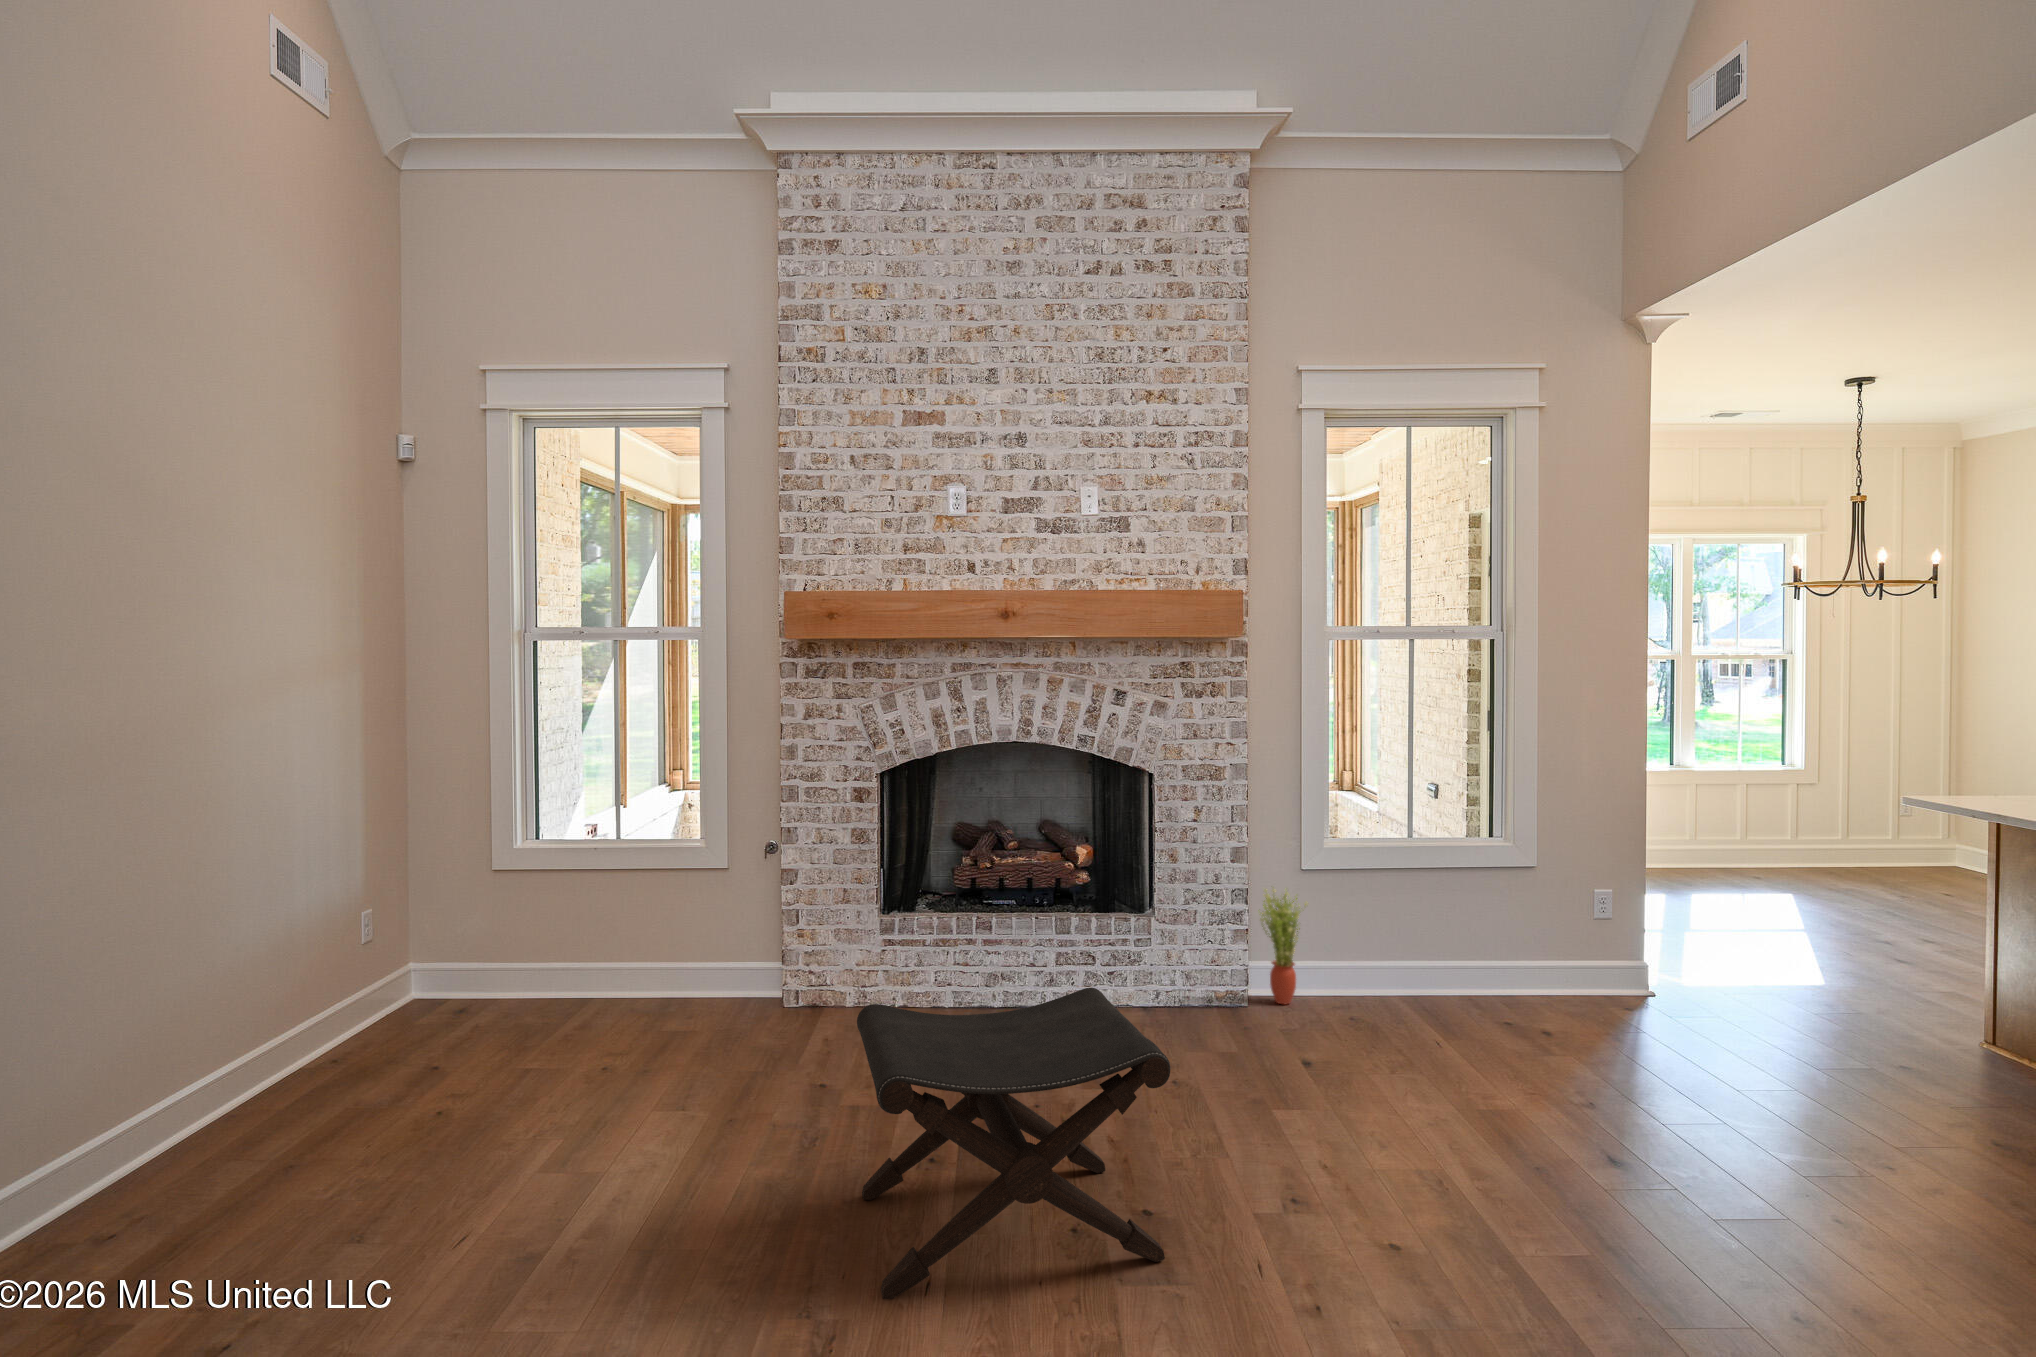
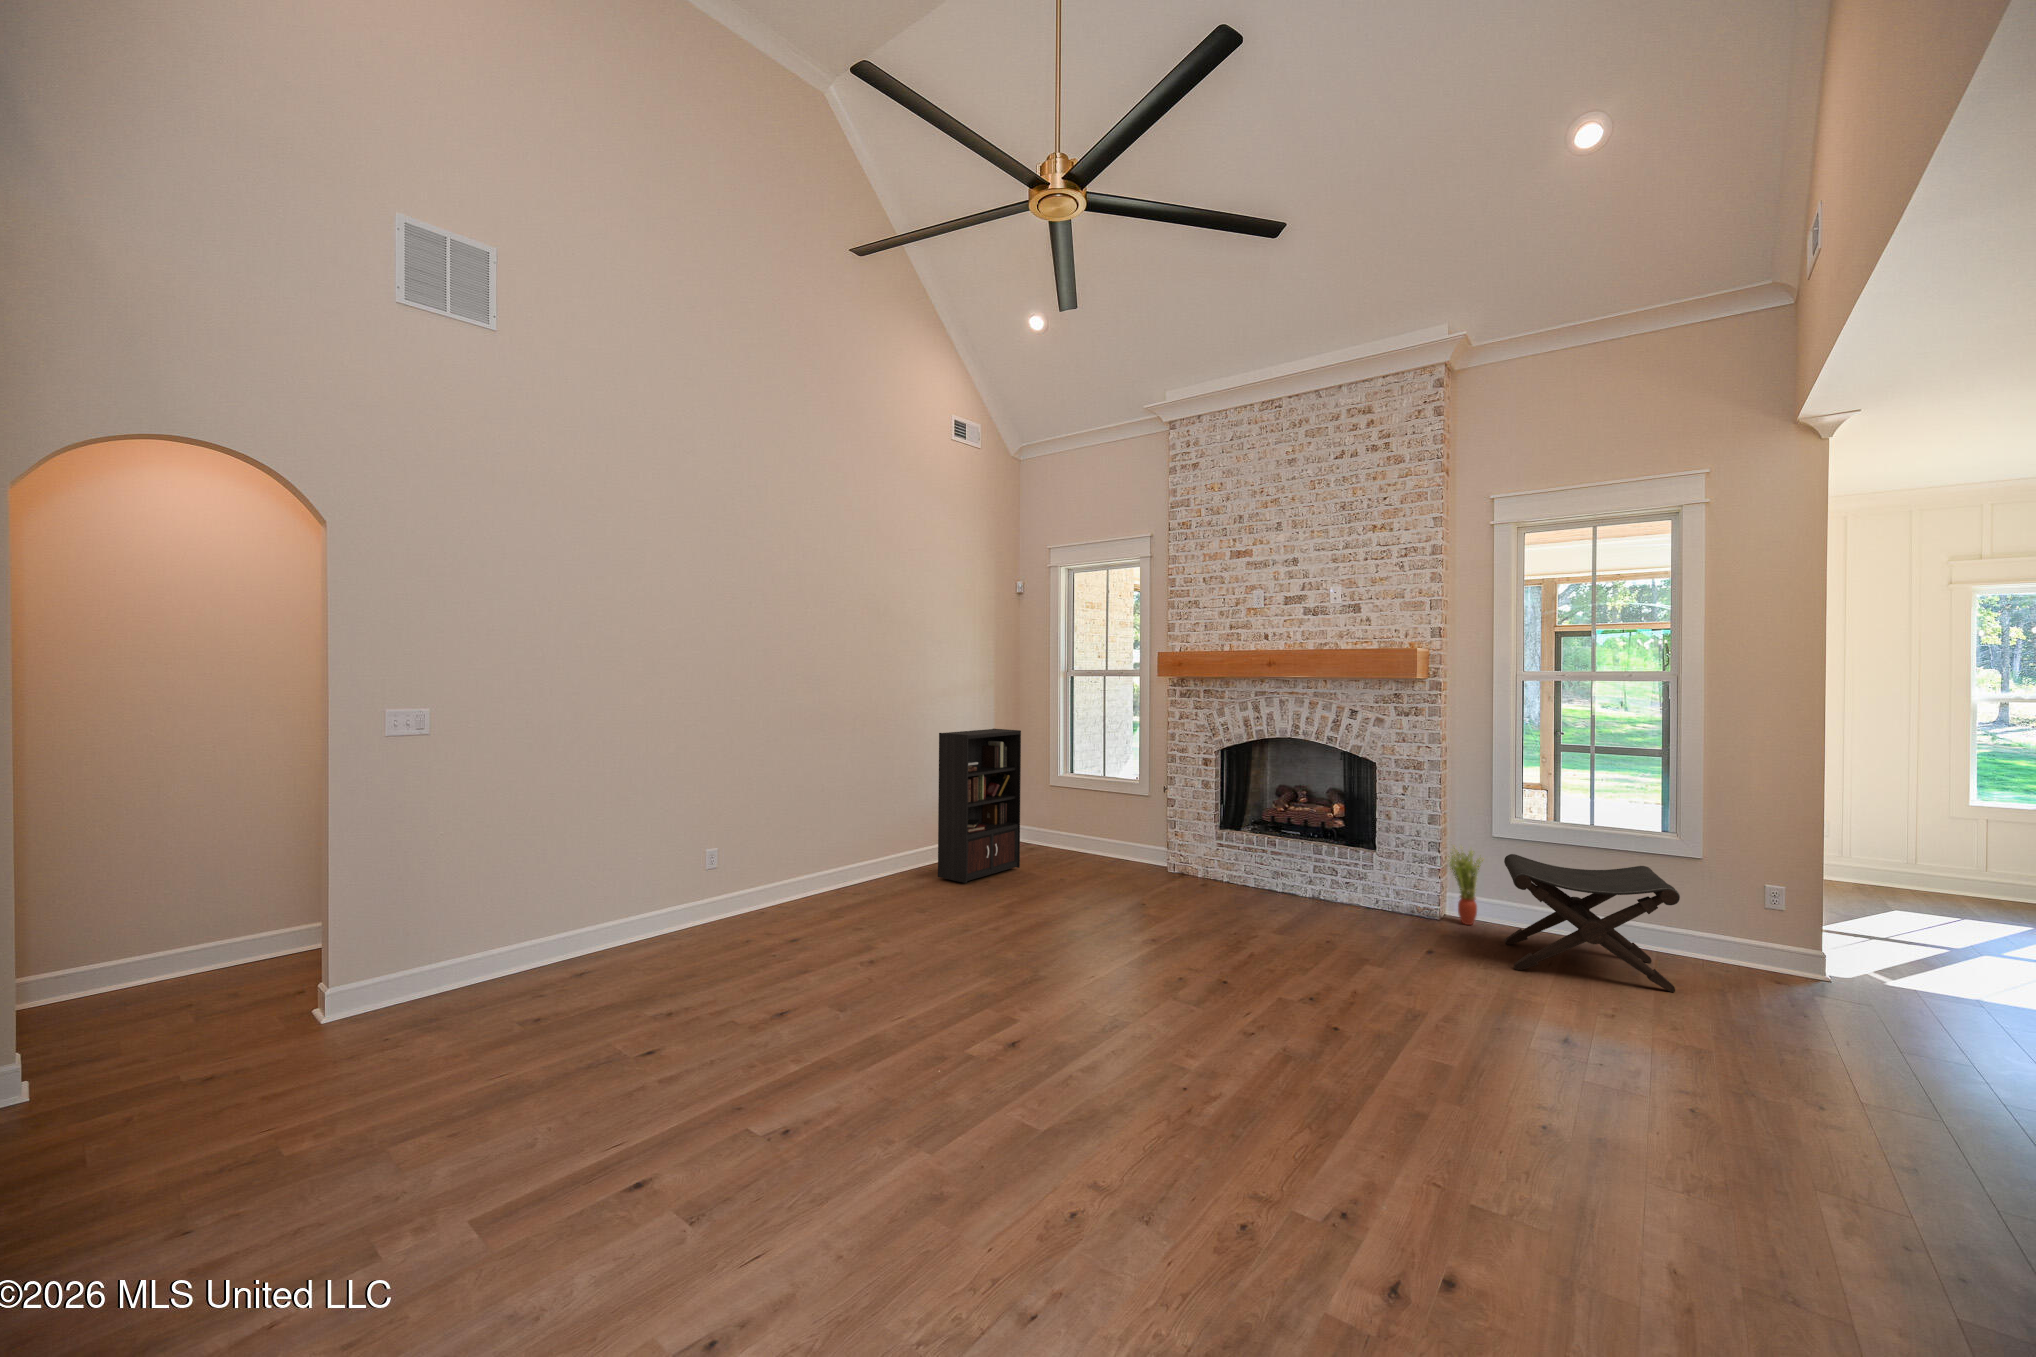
bookcase: none [279,764,485,1153] -> present [938,729,1021,883]
footstool: present [857,988,1170,1299] -> present [1504,854,1680,992]

